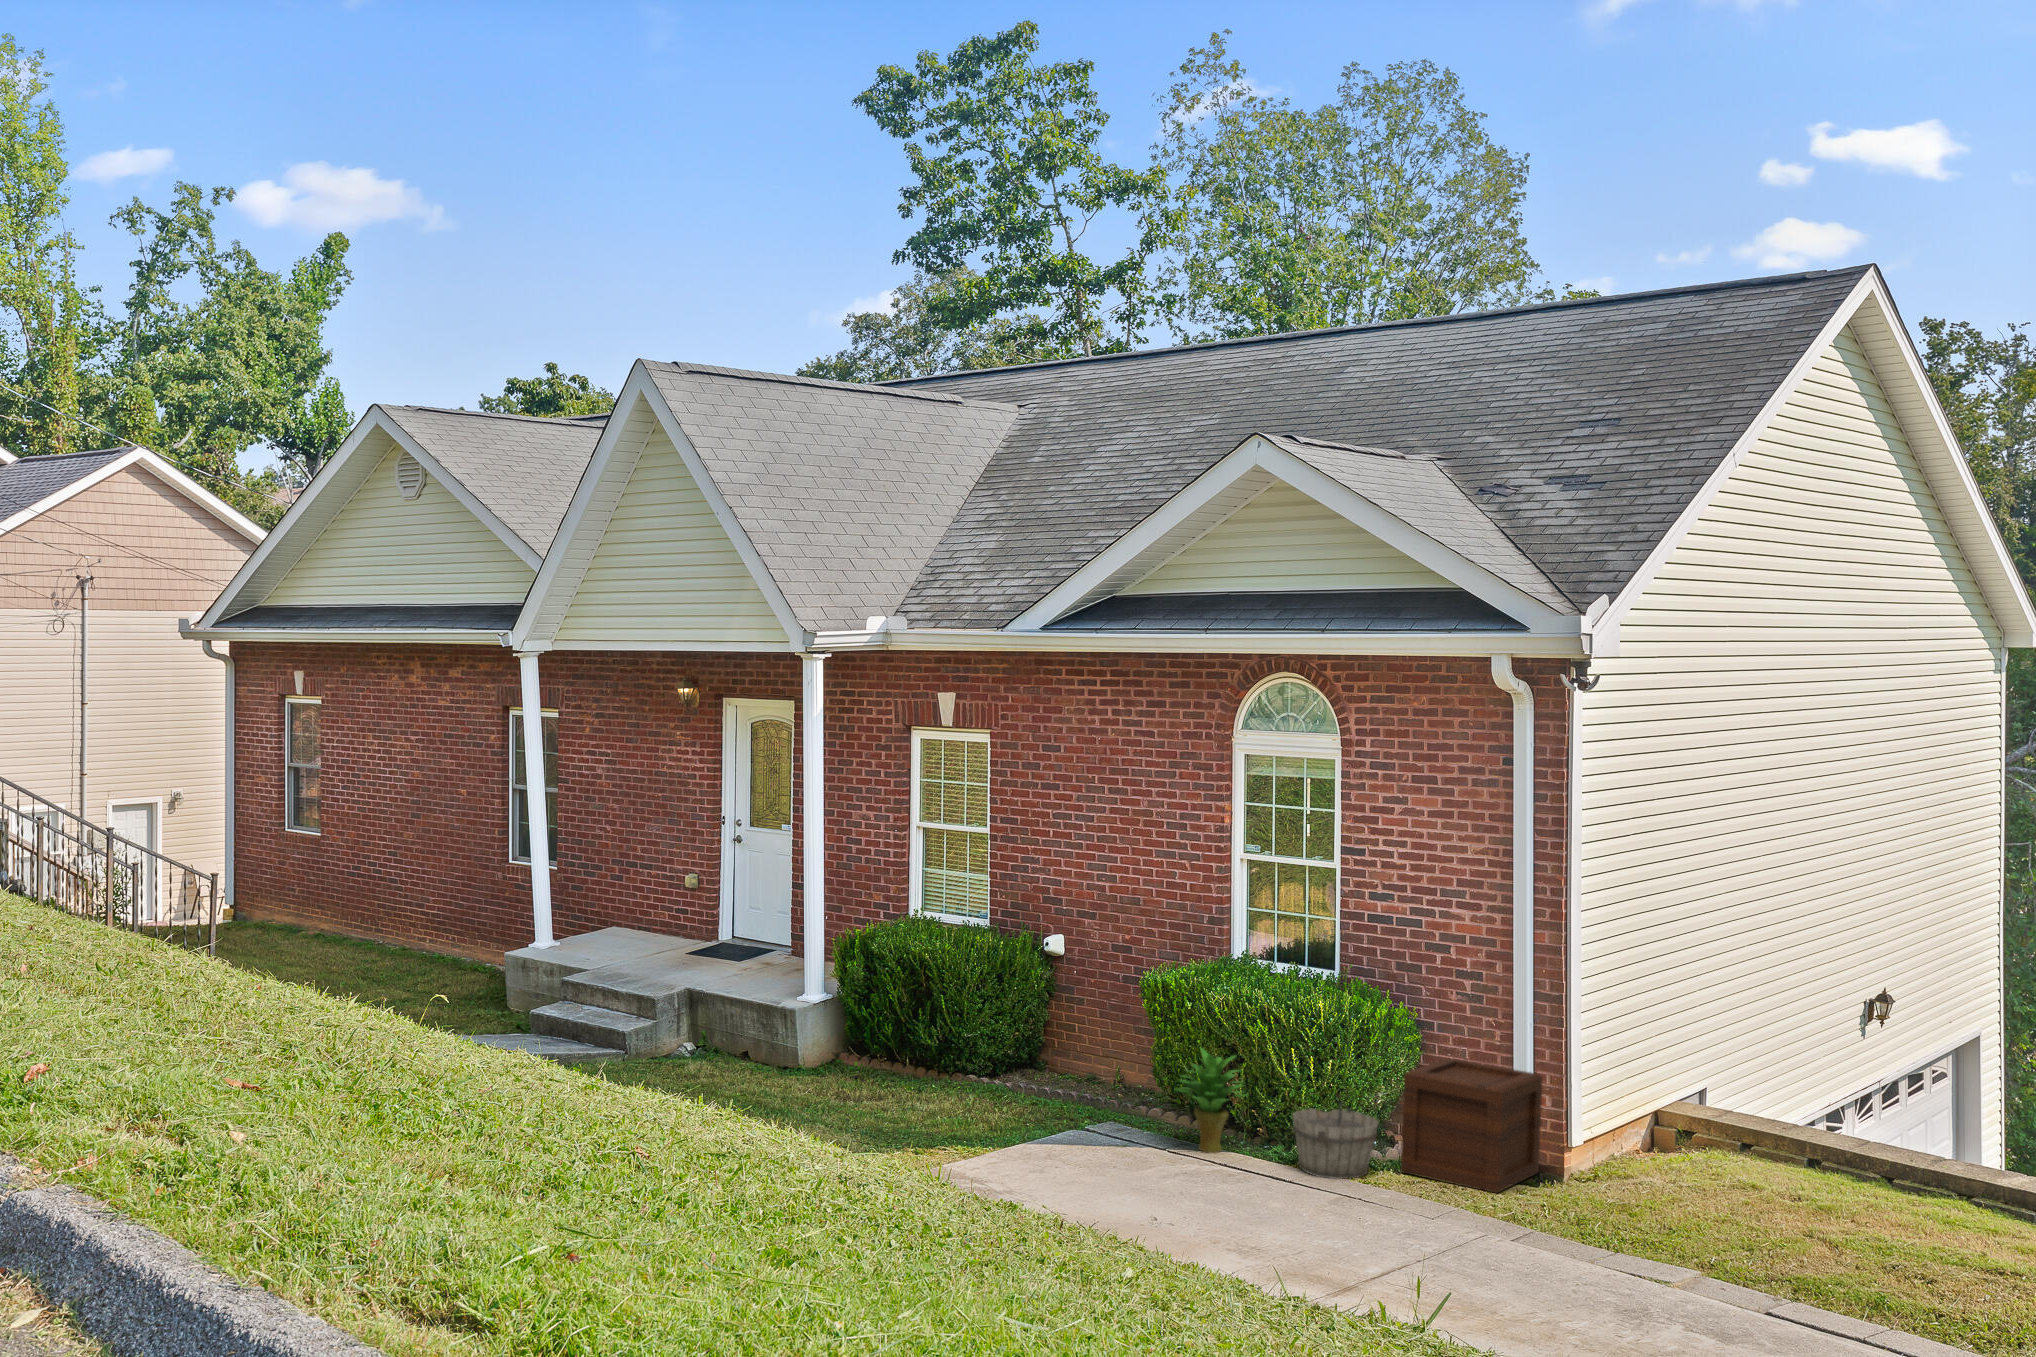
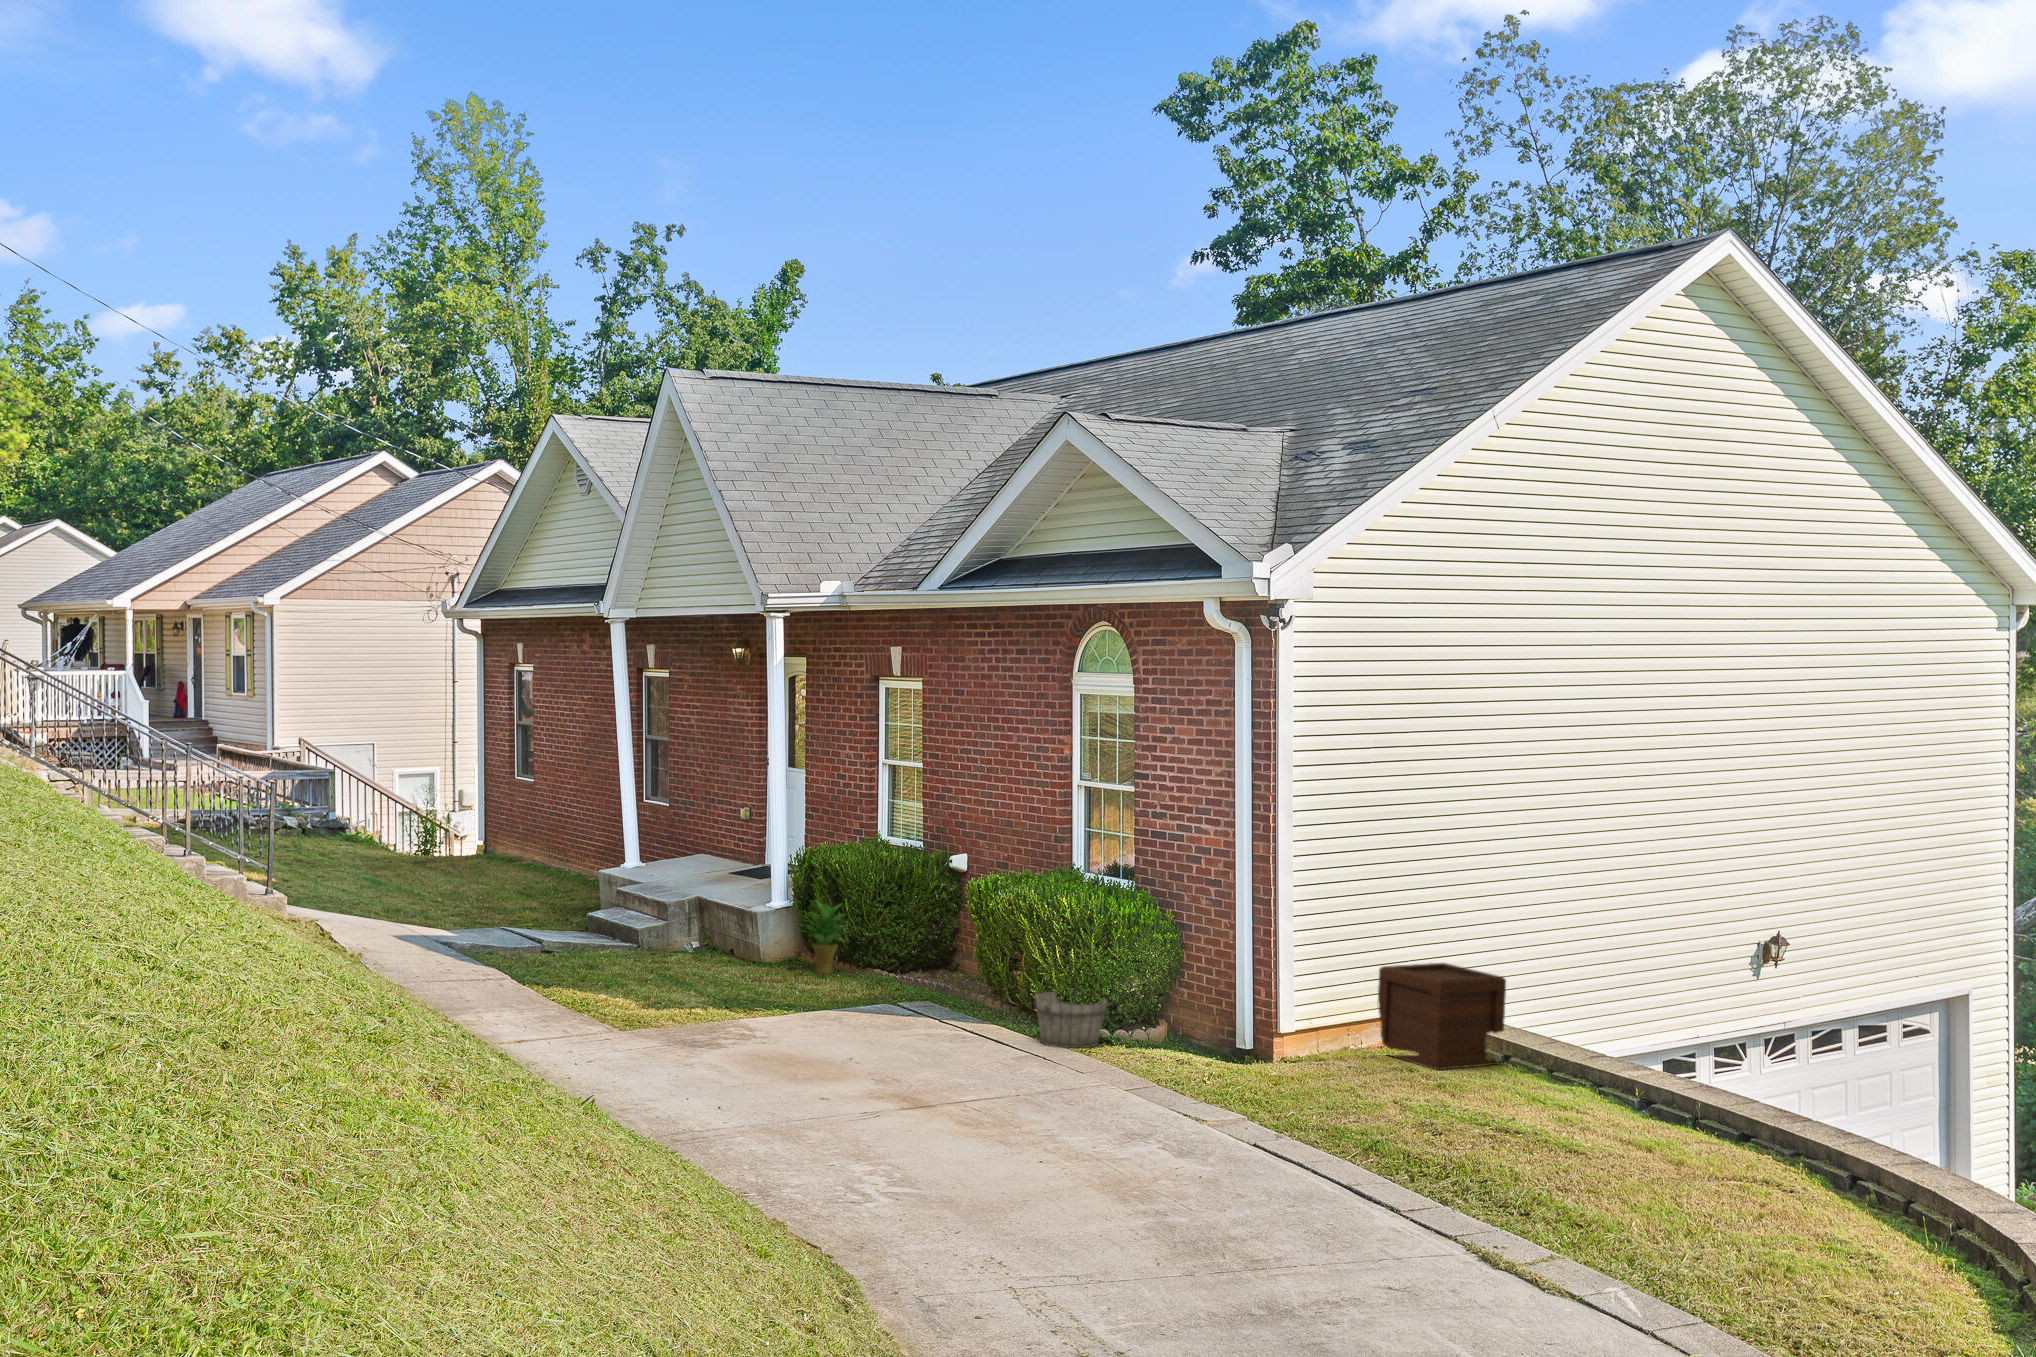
potted plant: present [1178,1048,1246,1153] -> present [806,901,845,974]
wooden crate: present [1401,1058,1543,1193] -> present [1378,963,1506,1070]

